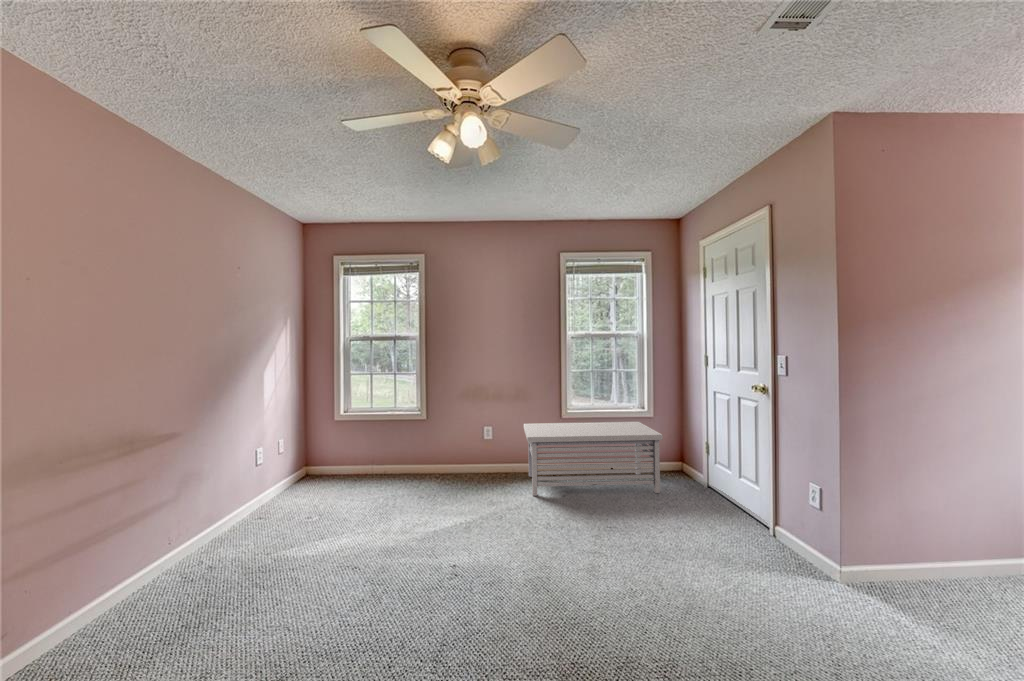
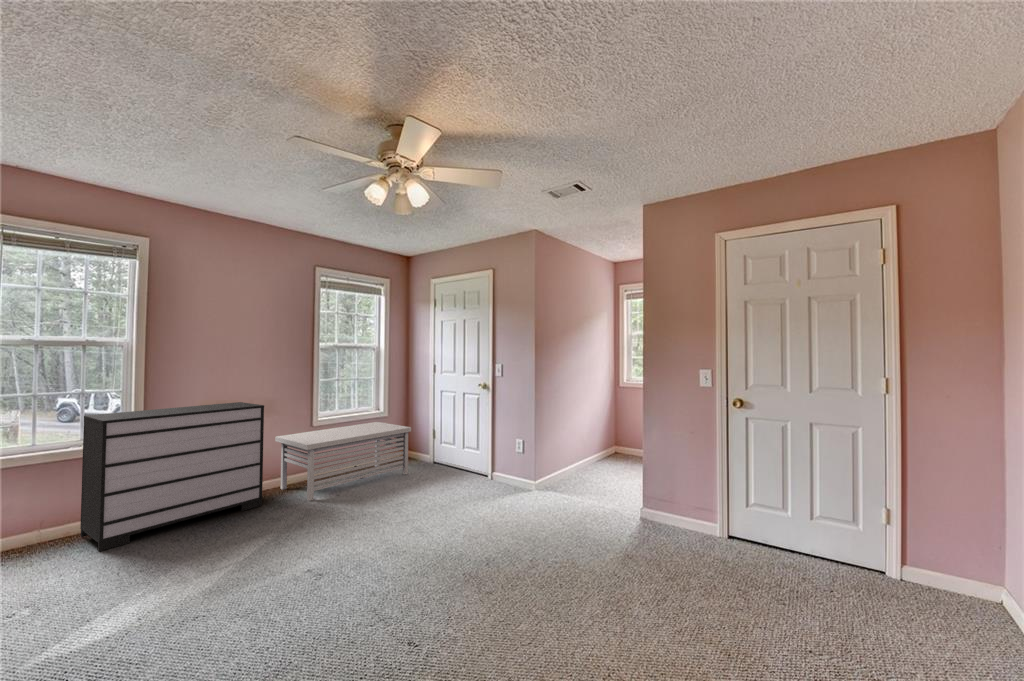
dresser: none [376,388,497,494] -> present [80,402,264,551]

